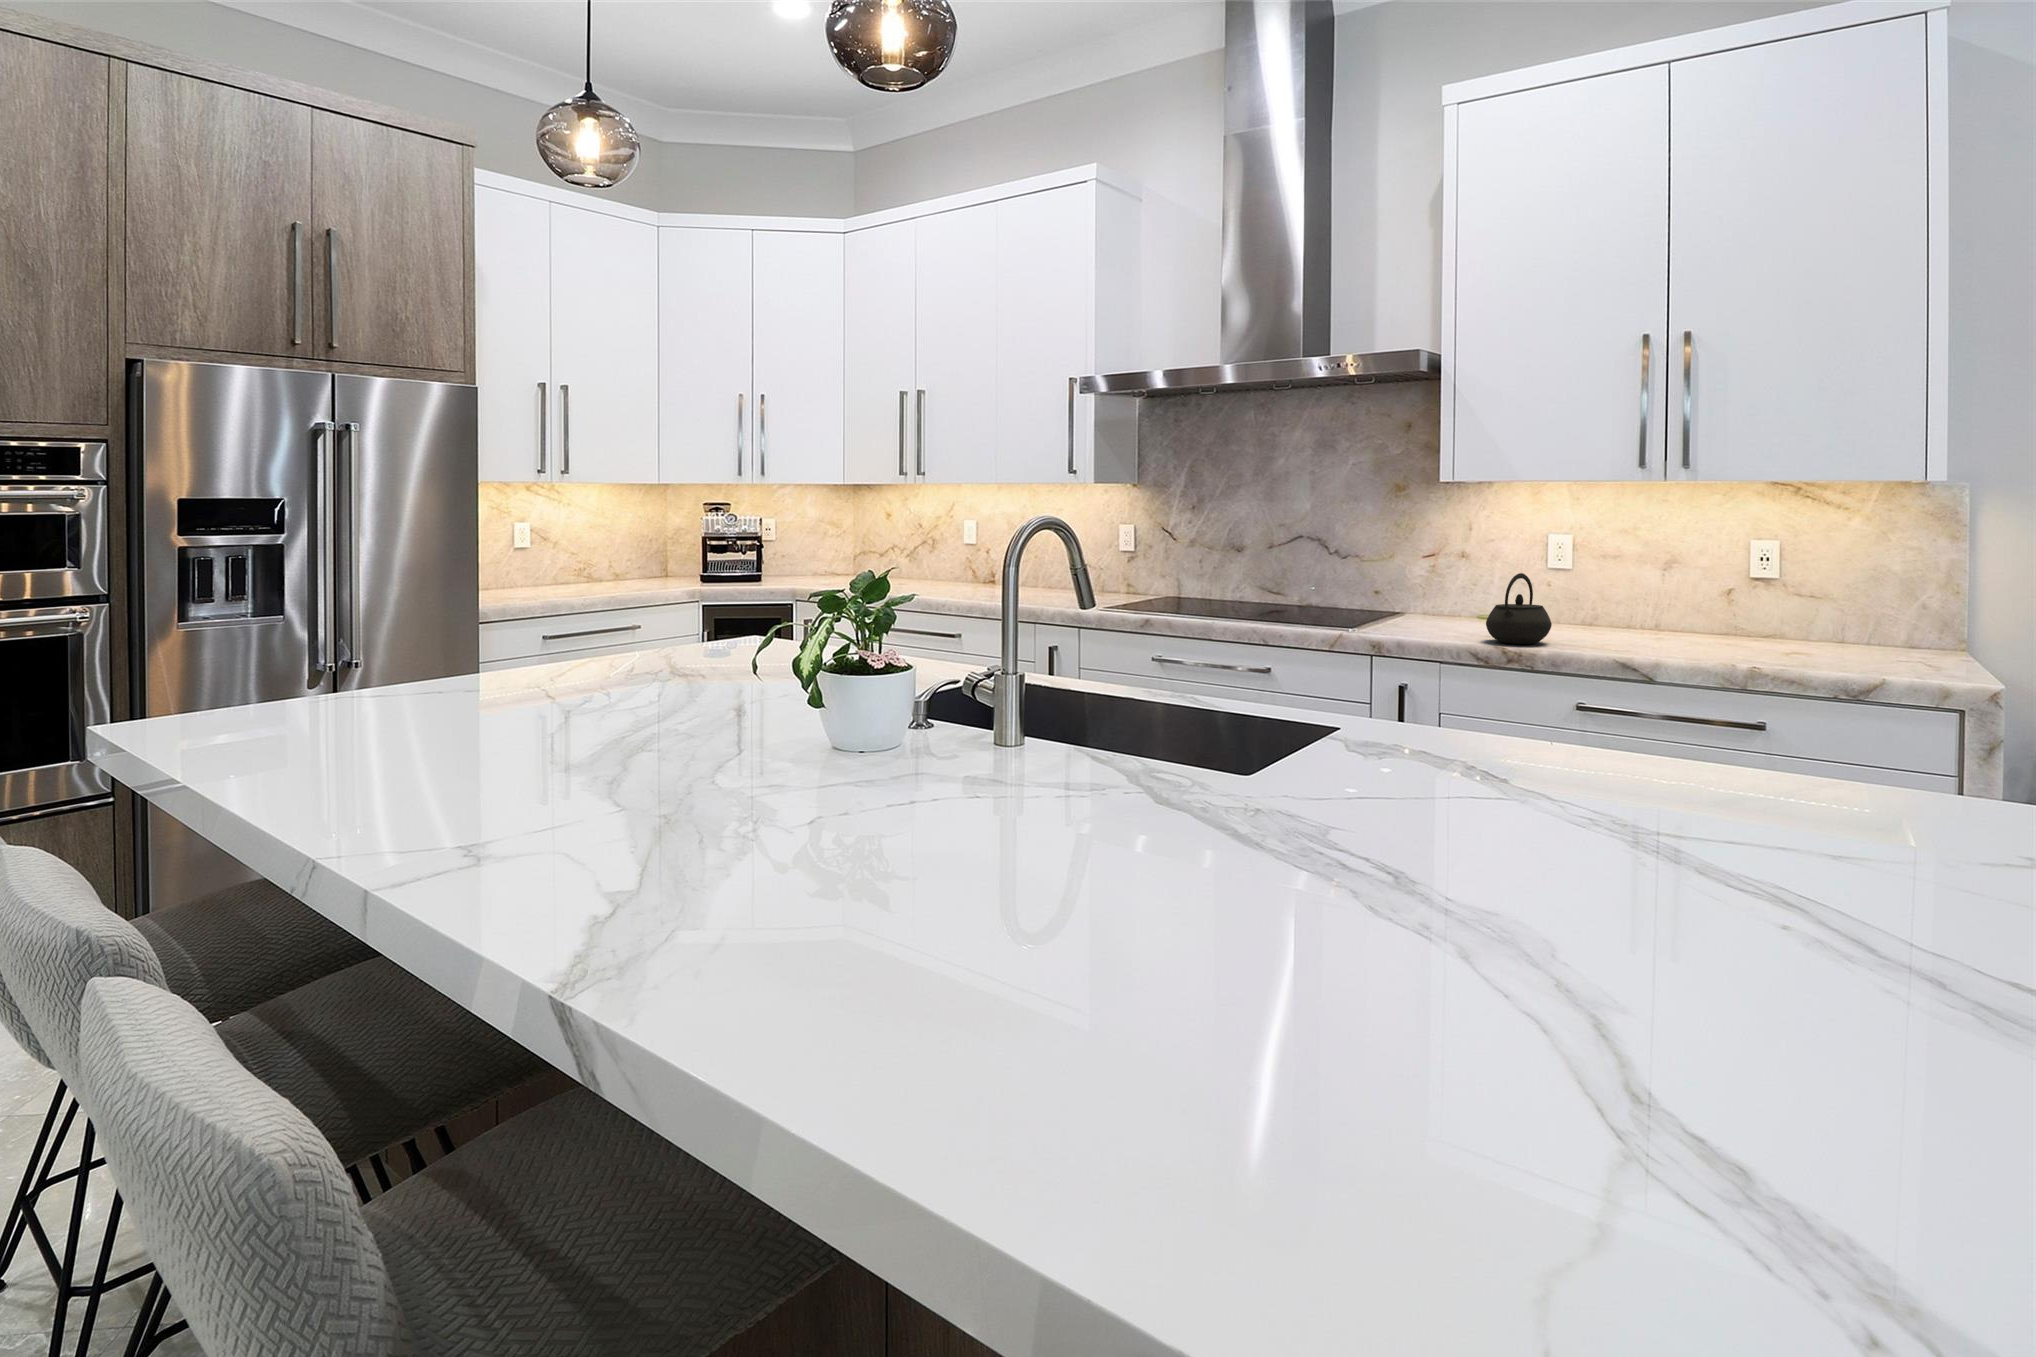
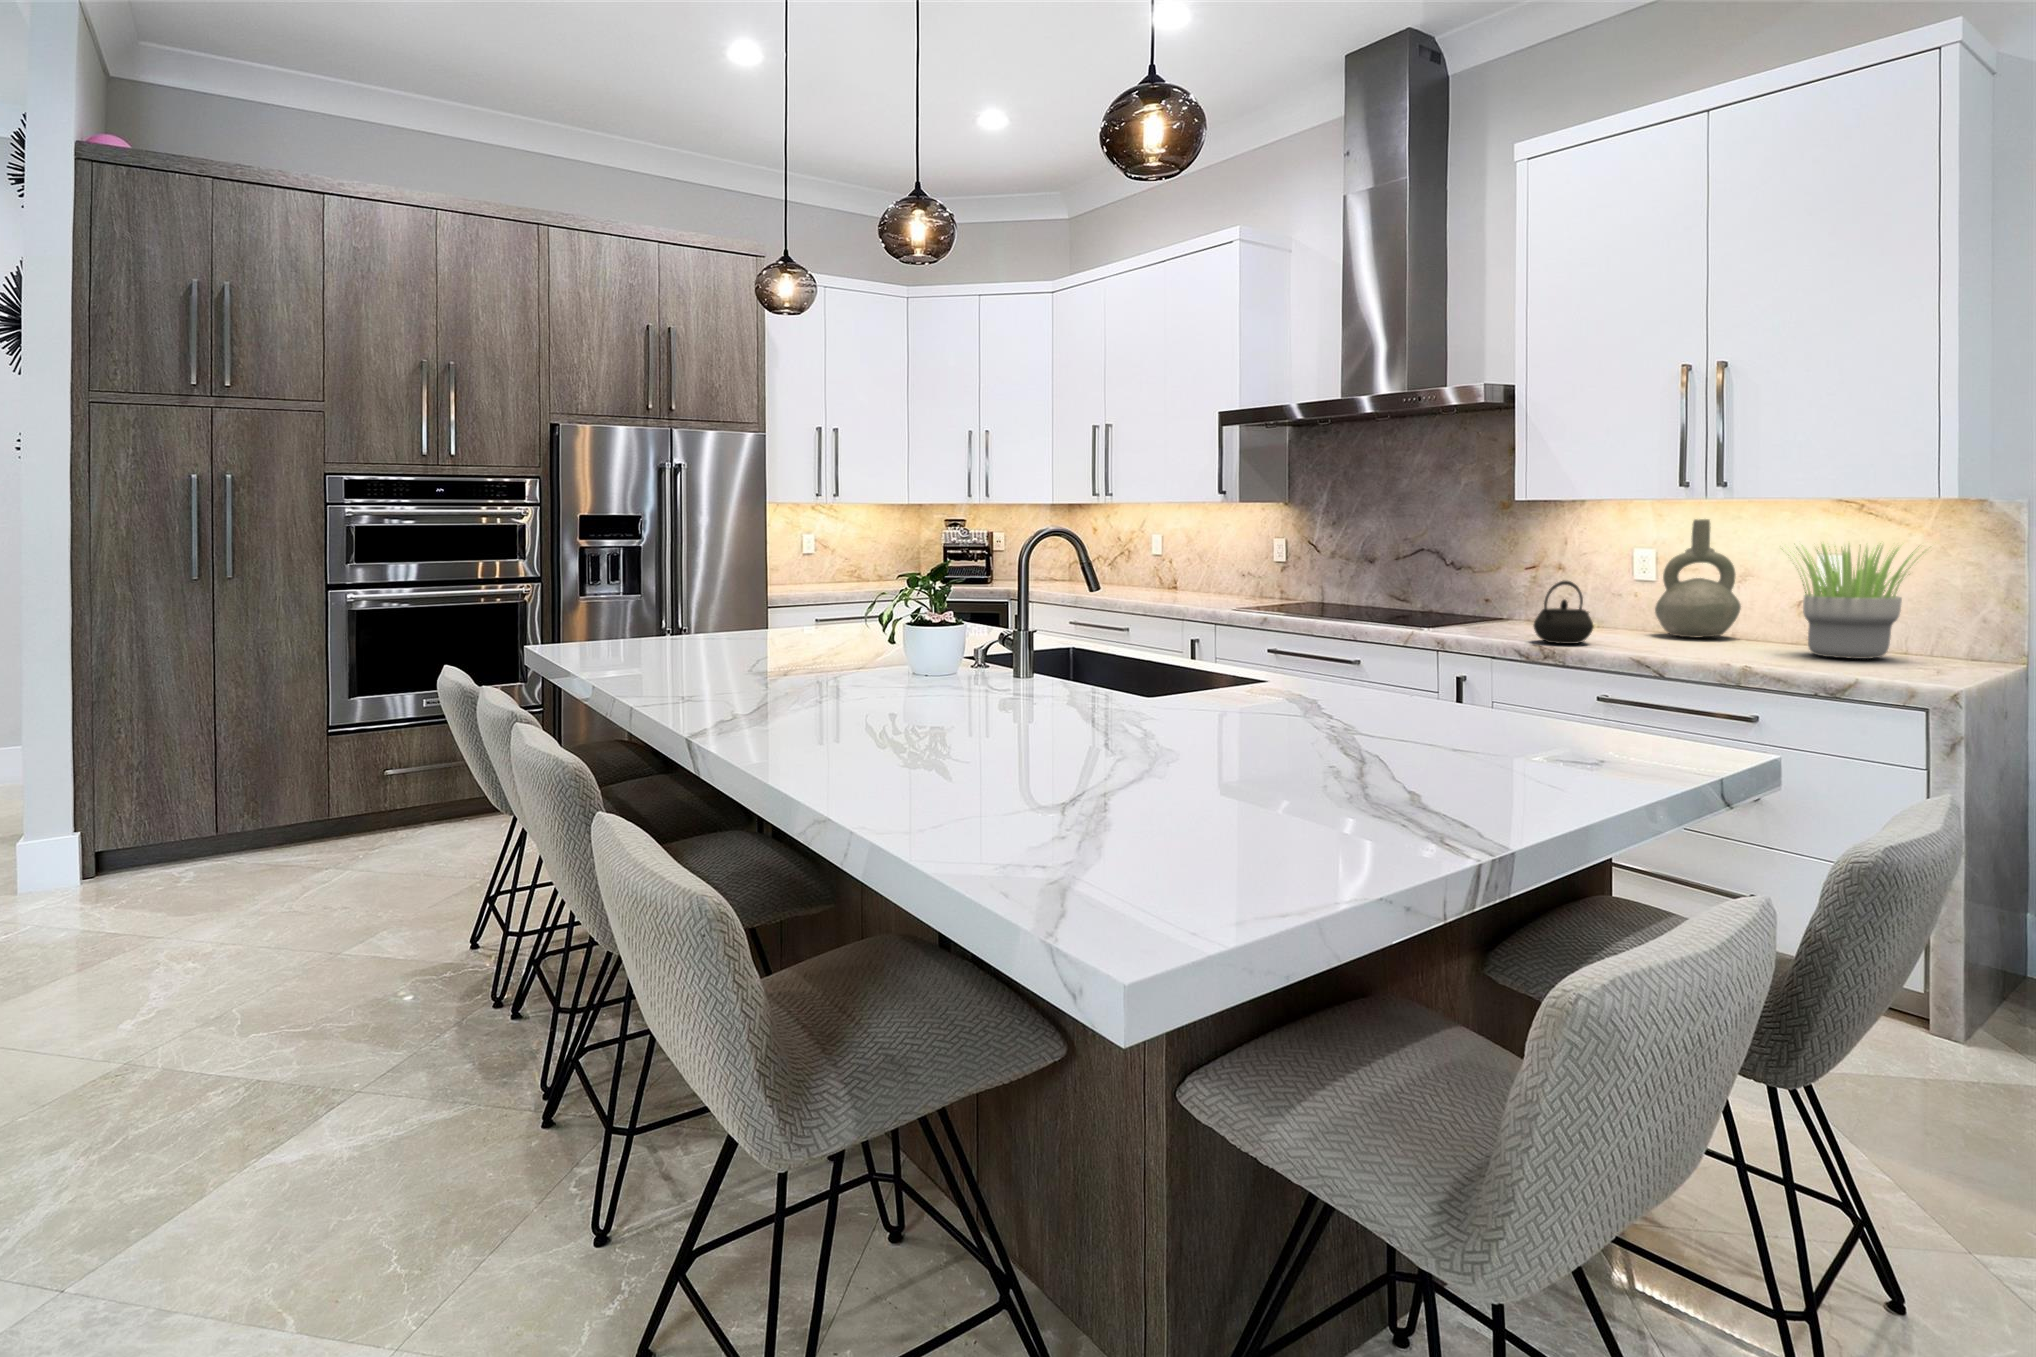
decorative vase: none [1585,504,1673,631] -> present [1655,519,1741,638]
potted plant: none [1736,527,1905,653] -> present [1782,543,1930,659]

